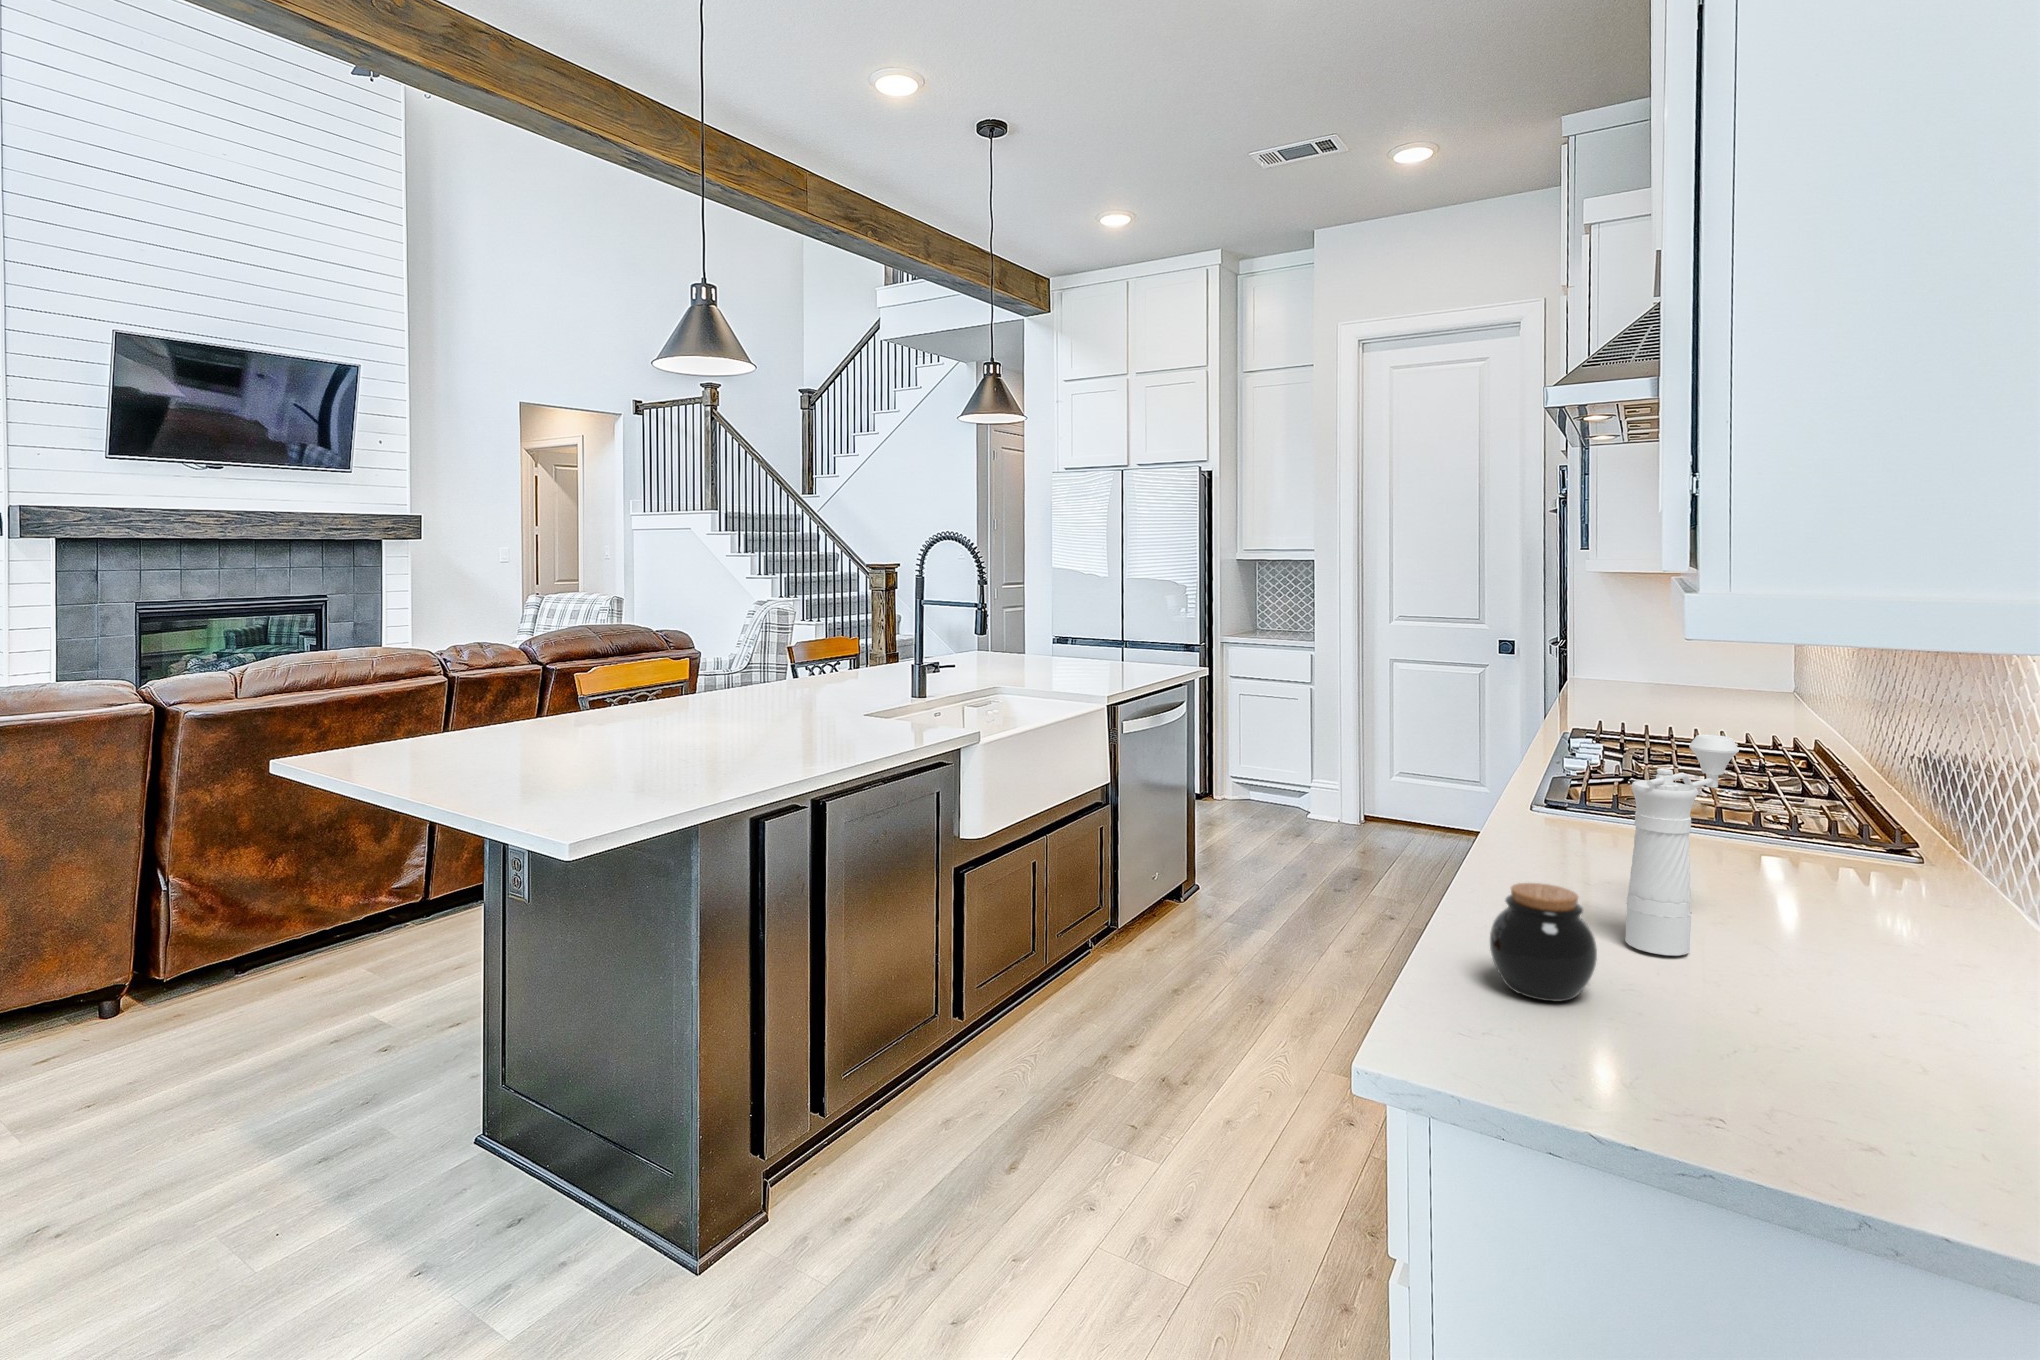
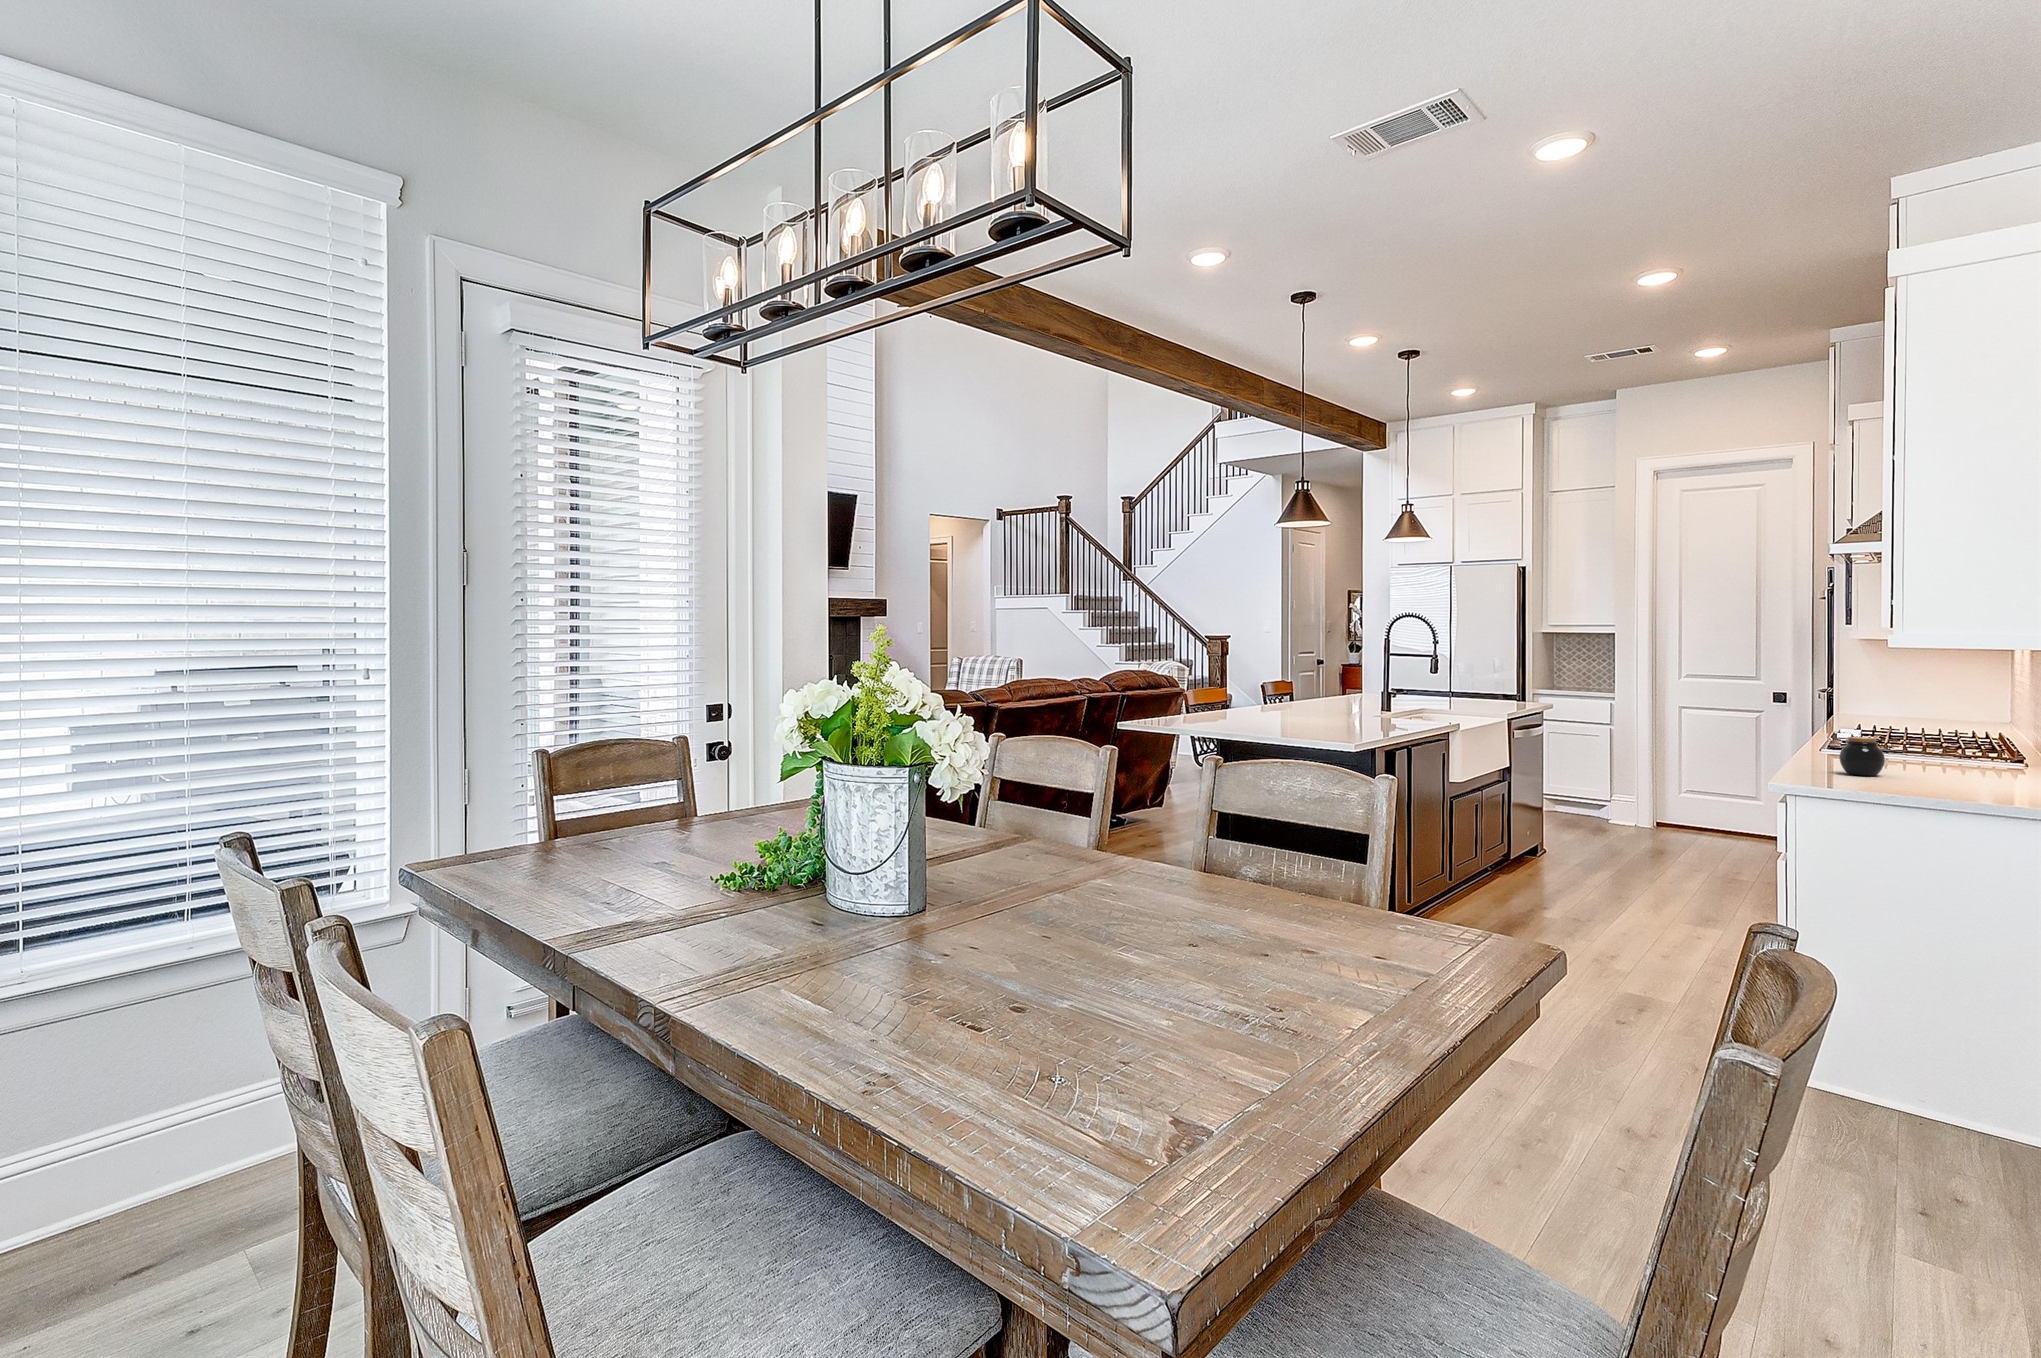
pepper mill: present [1625,735,1739,956] -> none [1895,690,1943,771]

